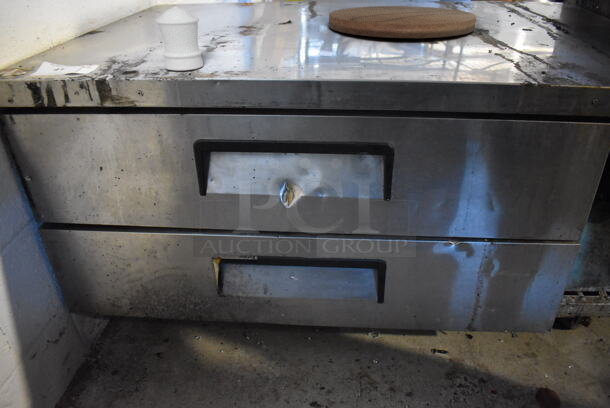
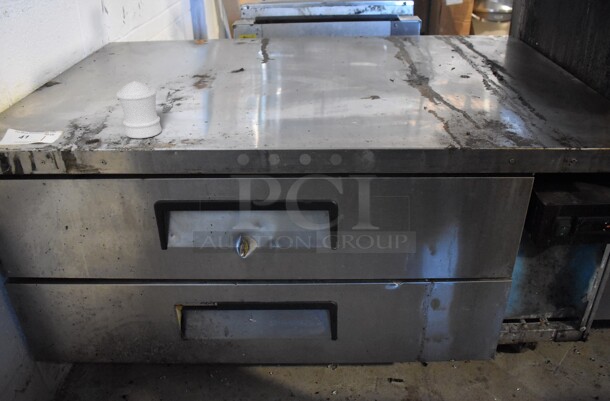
cutting board: present [329,6,476,38] -> none [281,48,418,93]

